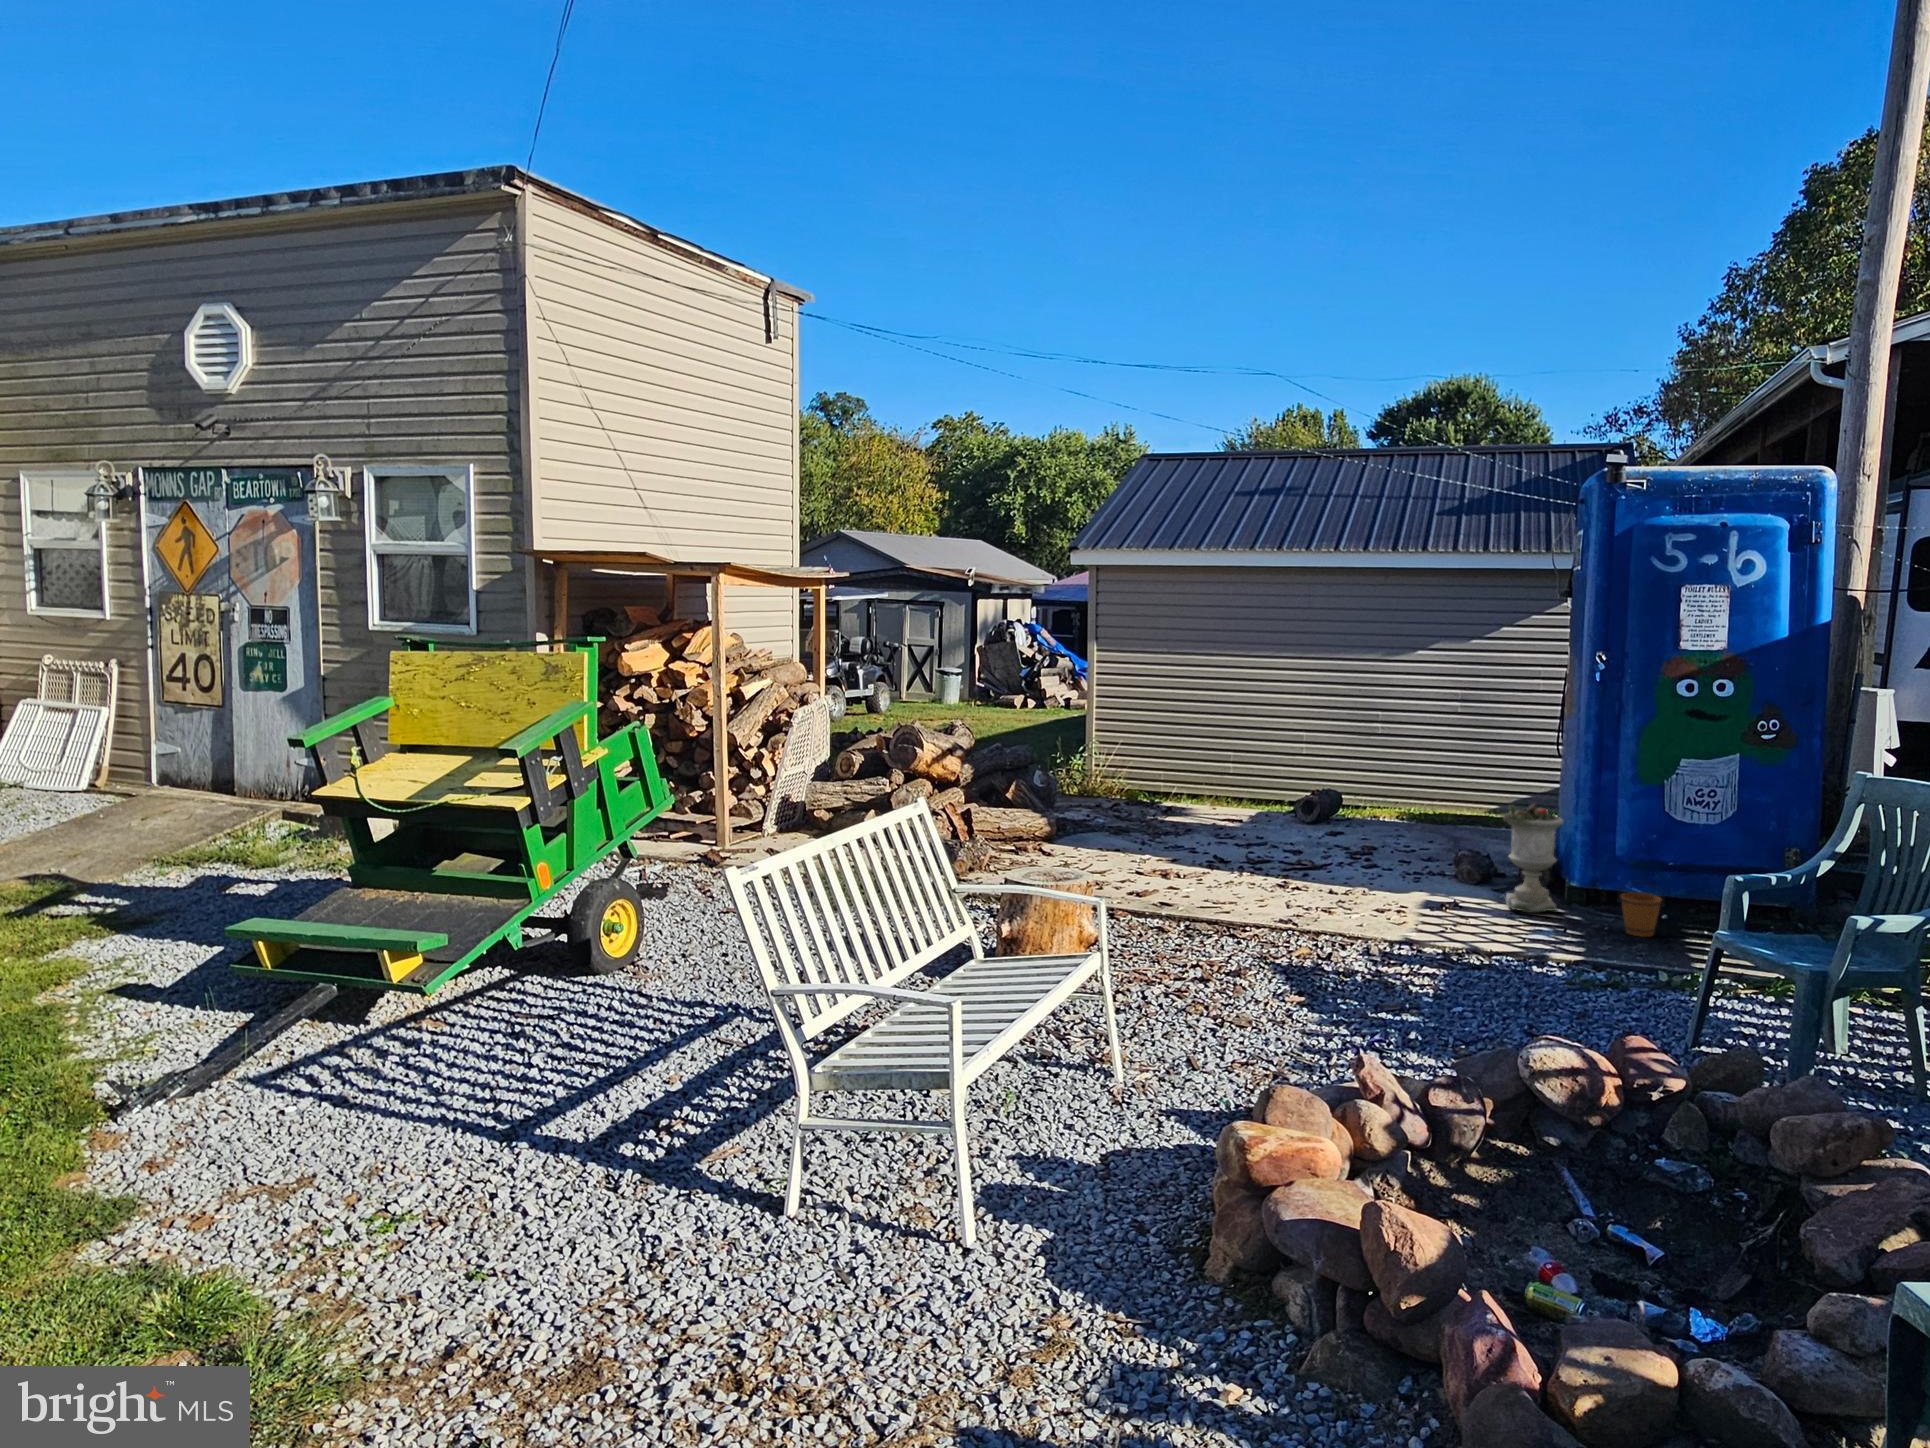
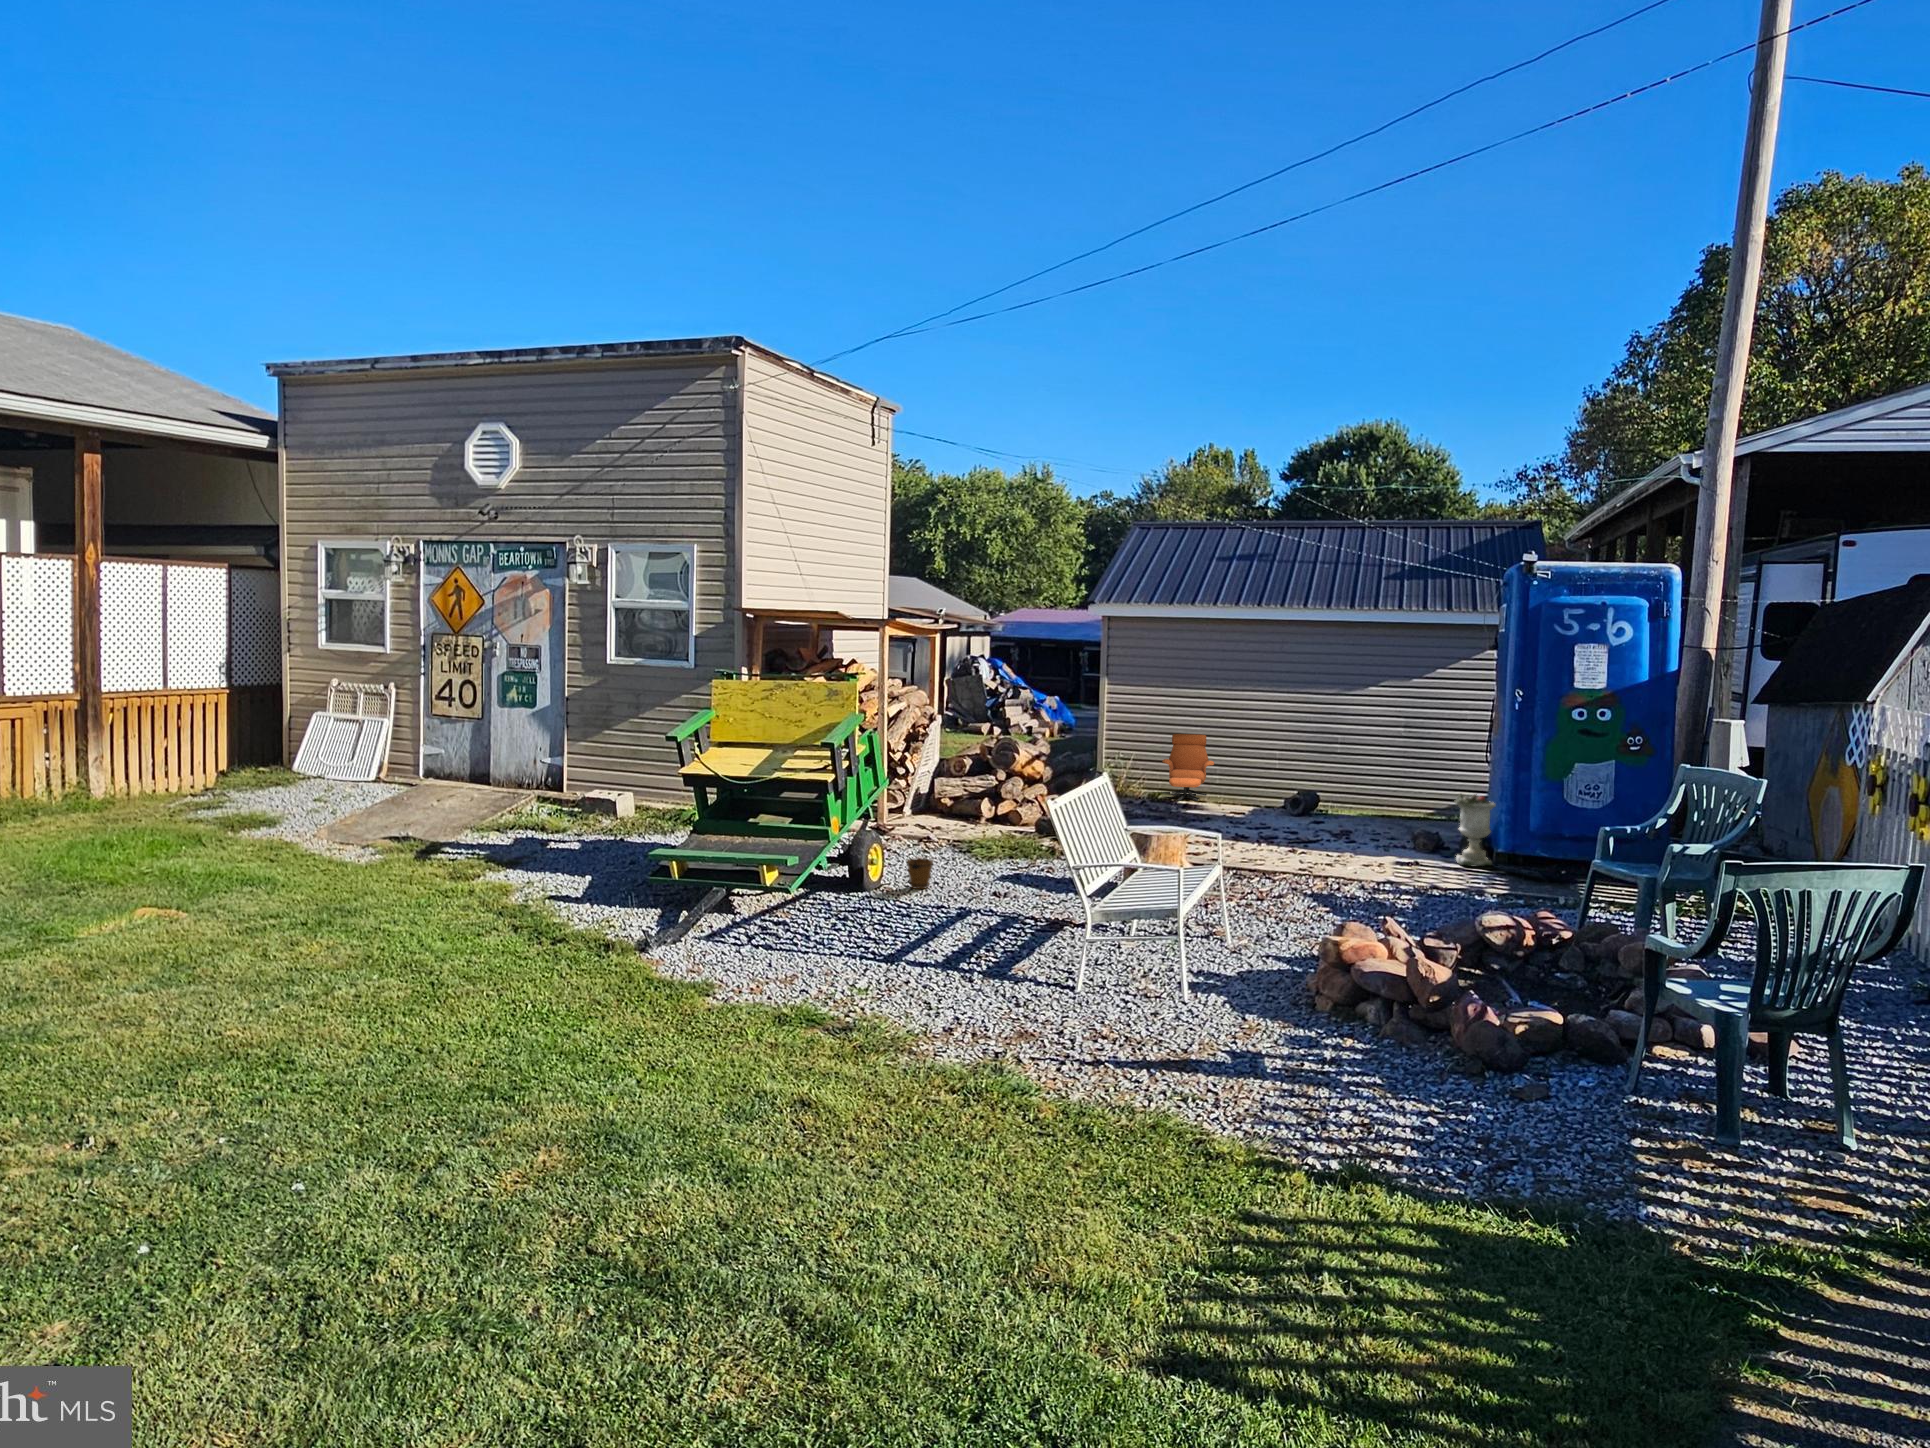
lounge chair: none [1152,712,1218,799] -> present [1162,734,1214,801]
bucket: present [1618,881,1665,937] -> present [907,853,933,889]

